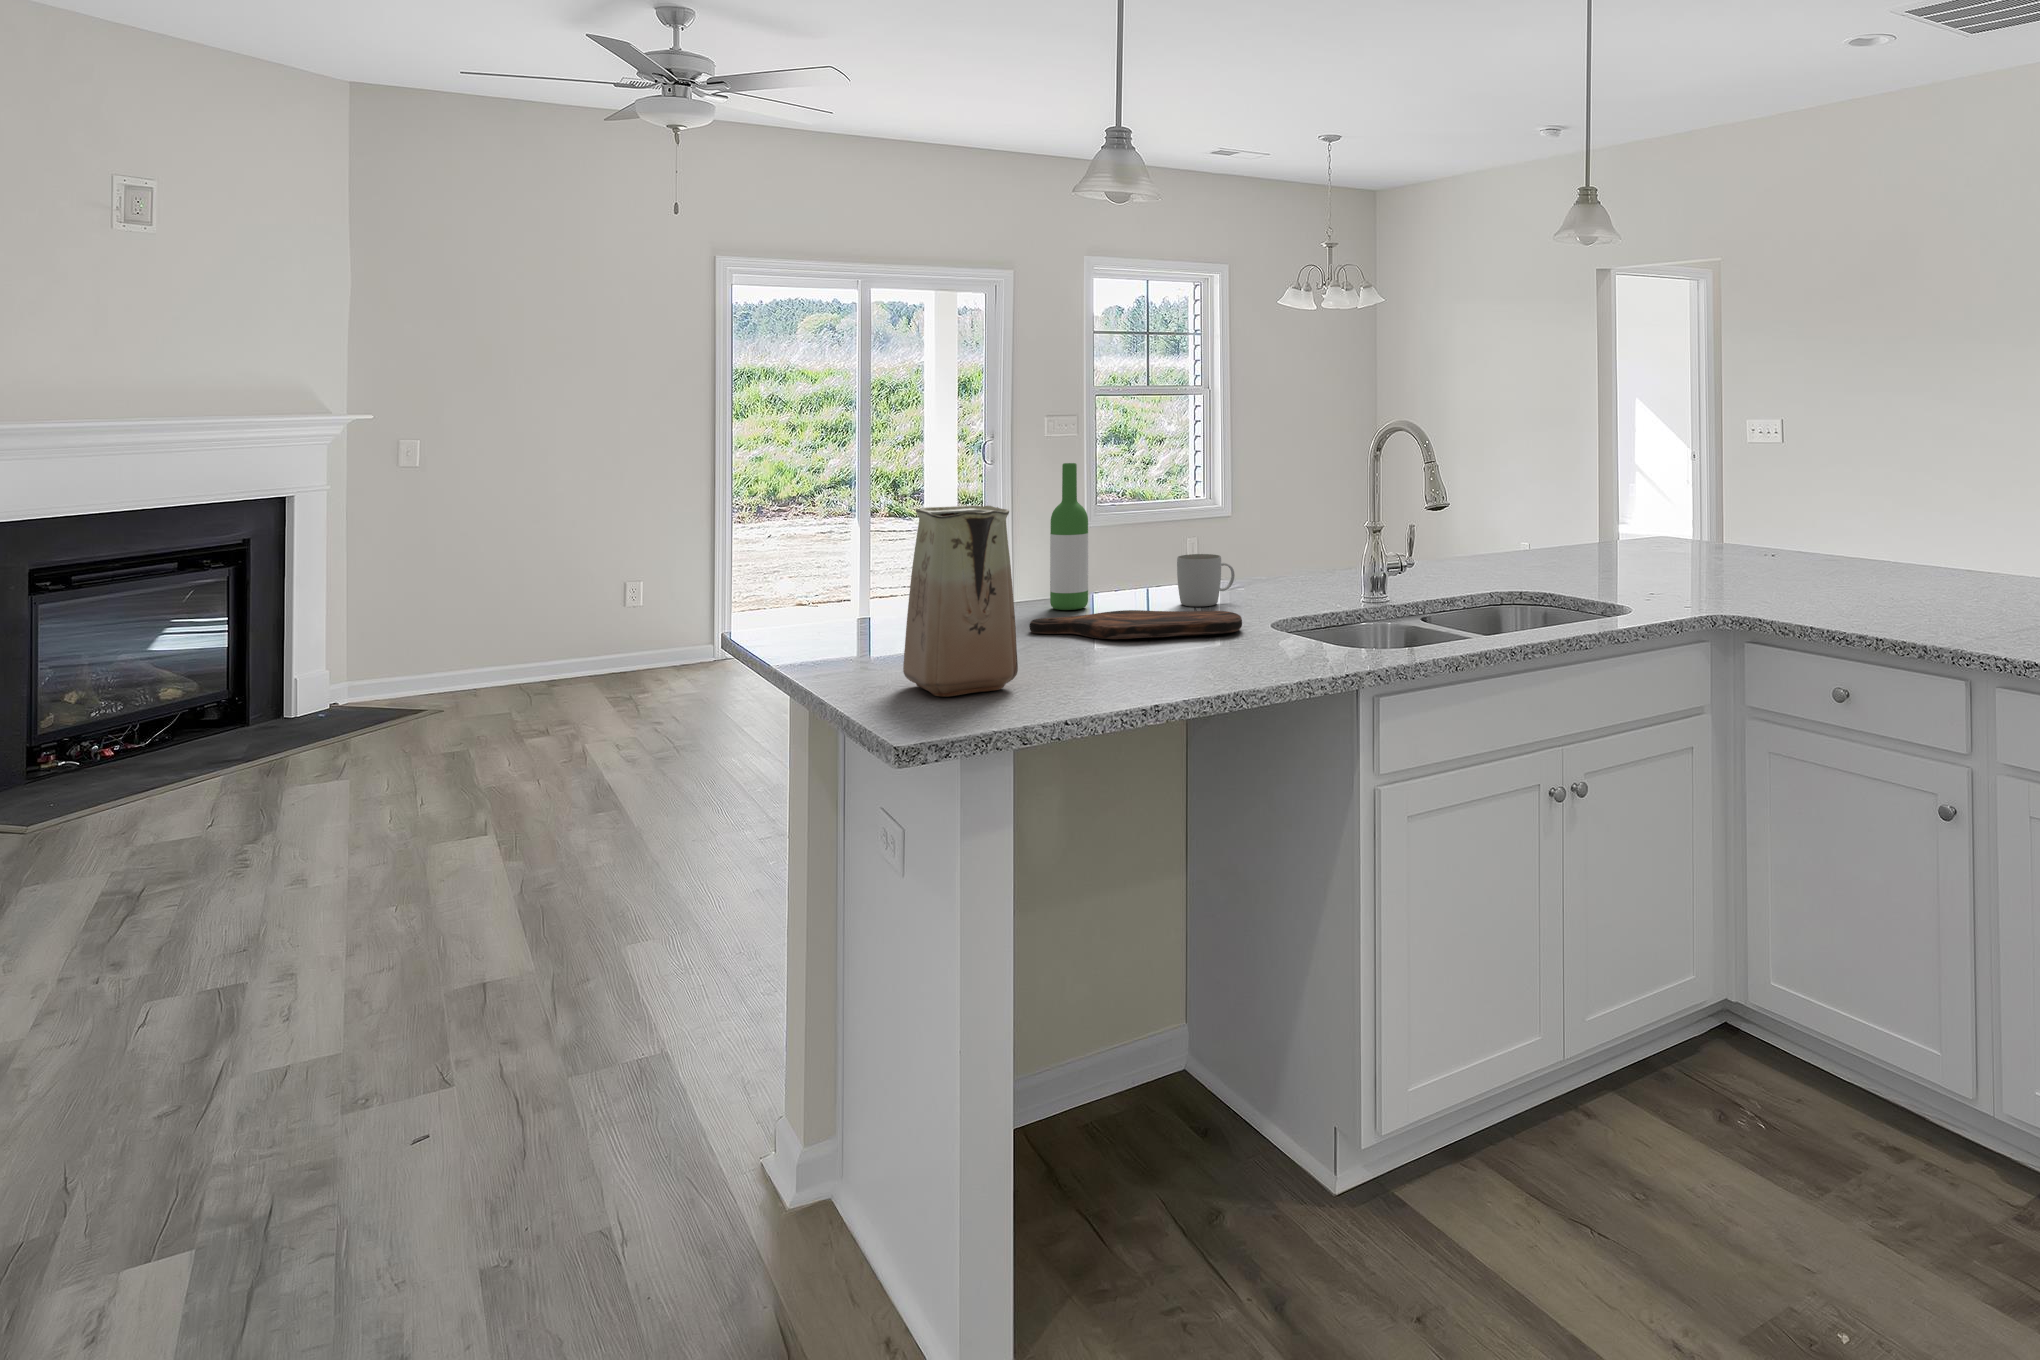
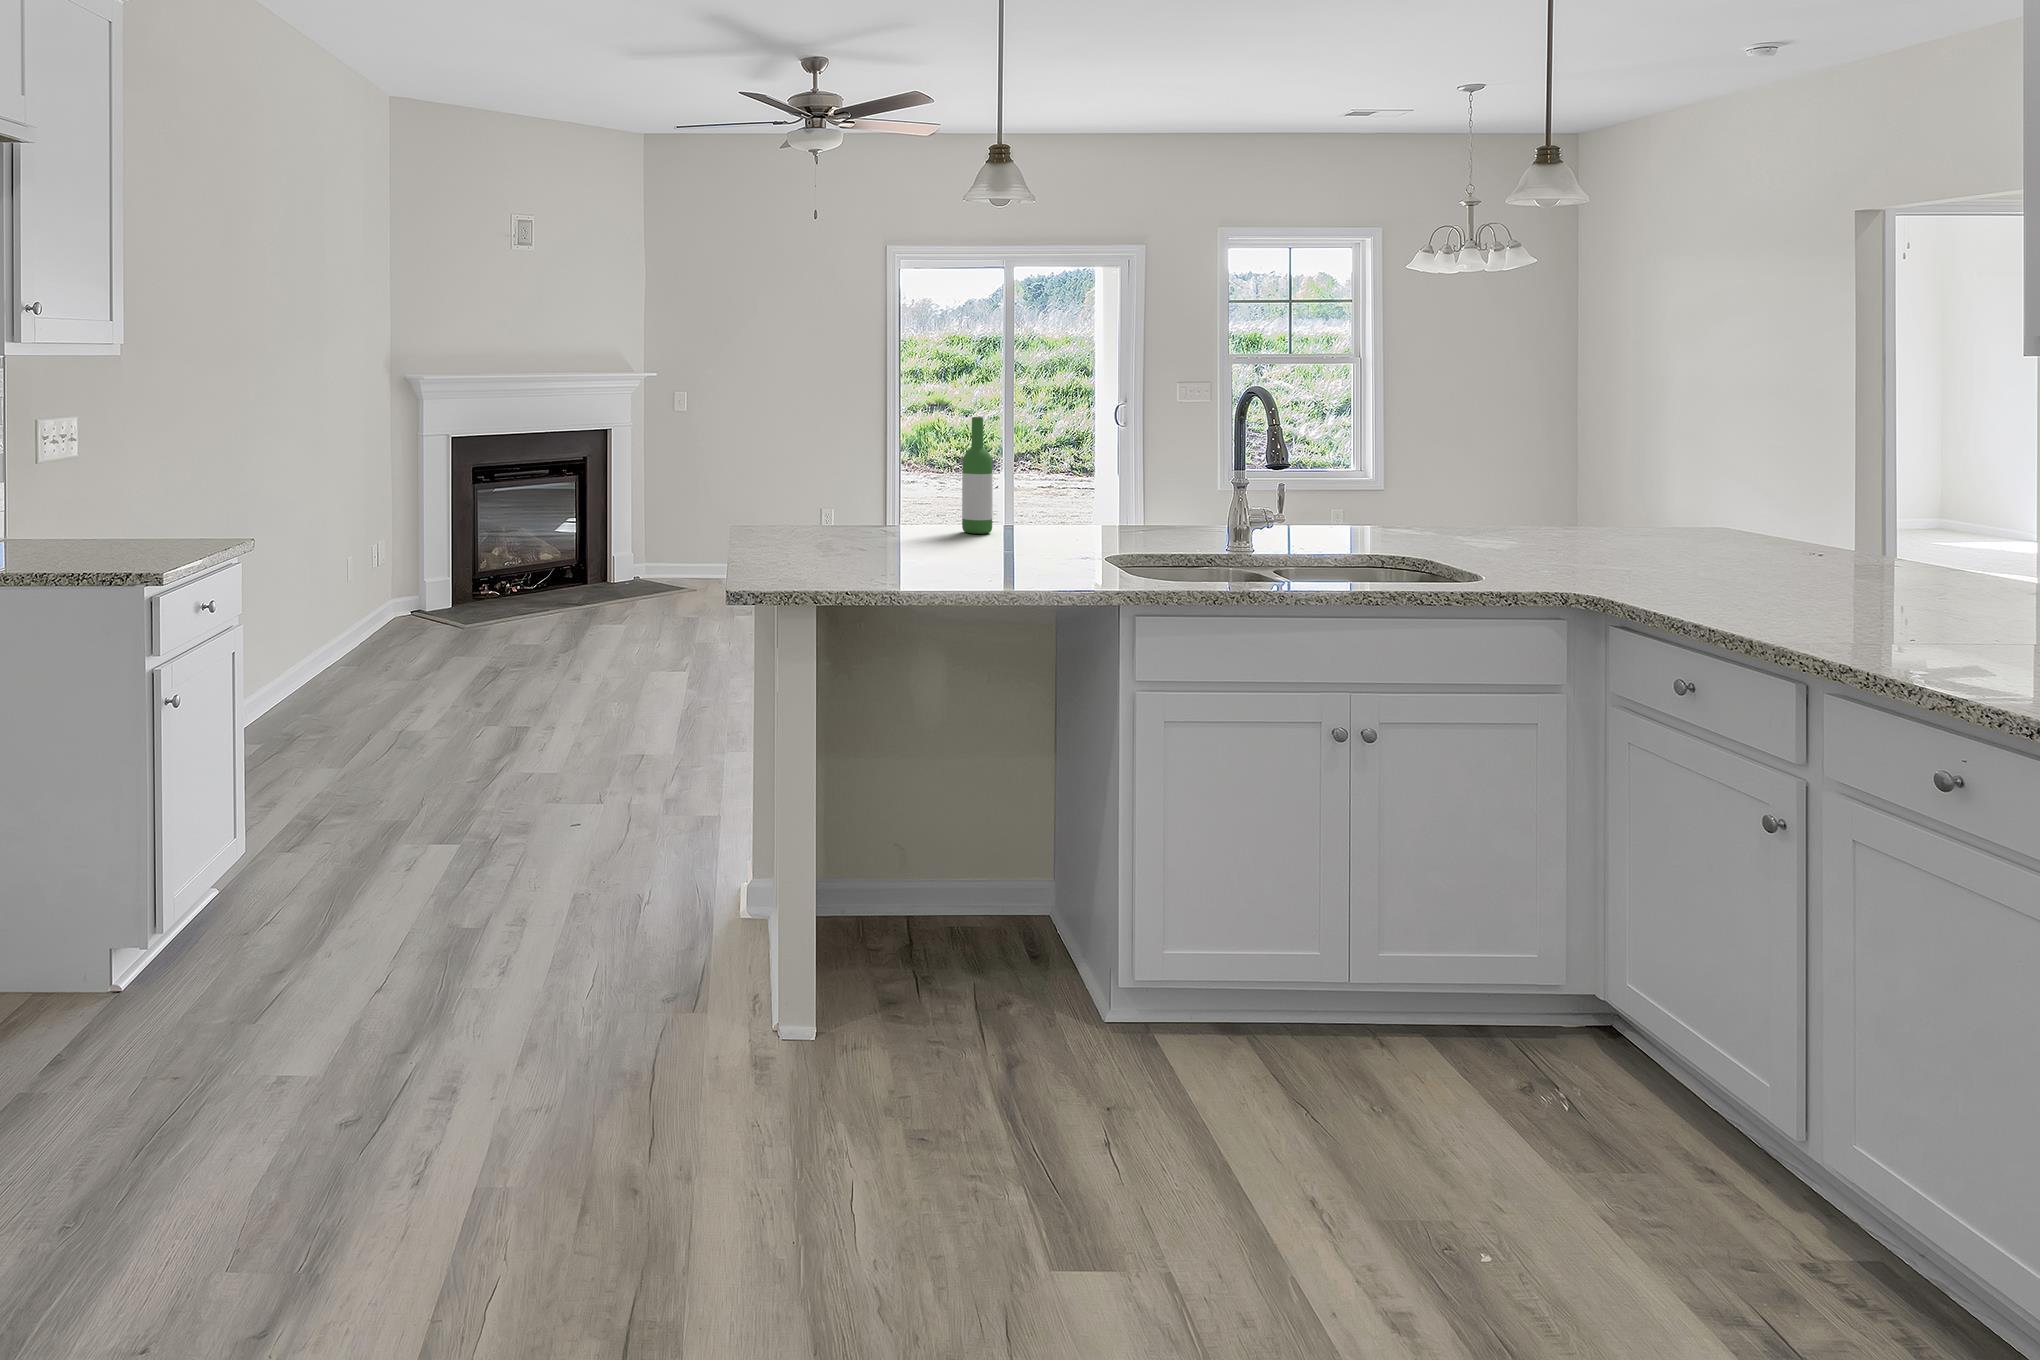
vase: present [903,505,1018,697] -> none [785,441,854,573]
mug: present [1177,554,1235,606] -> none [1065,498,1118,541]
cutting board: present [1029,610,1242,639] -> none [920,535,1083,559]

